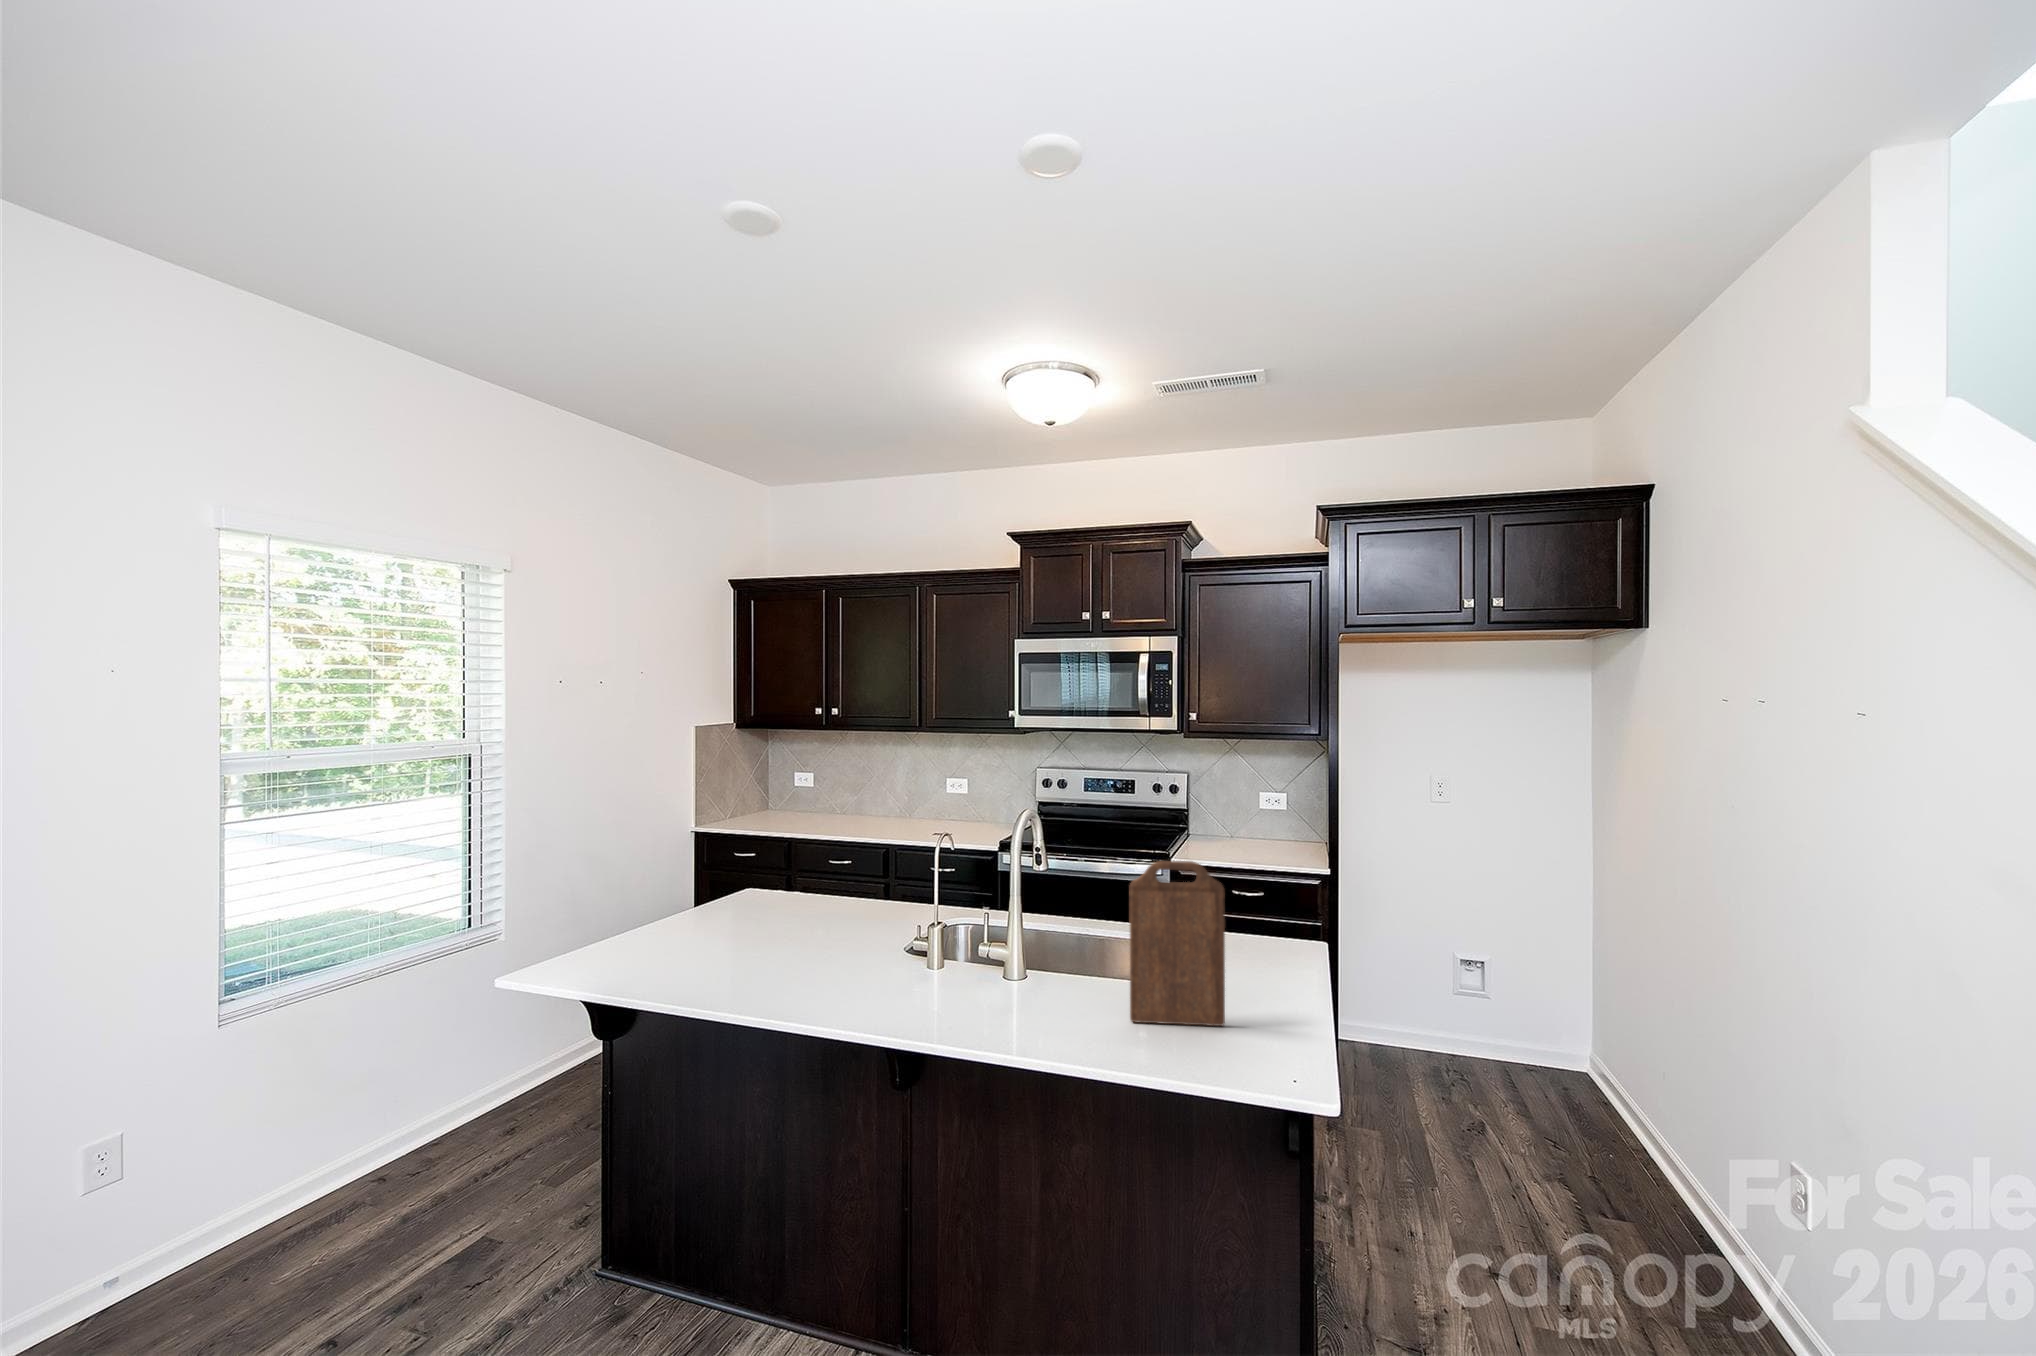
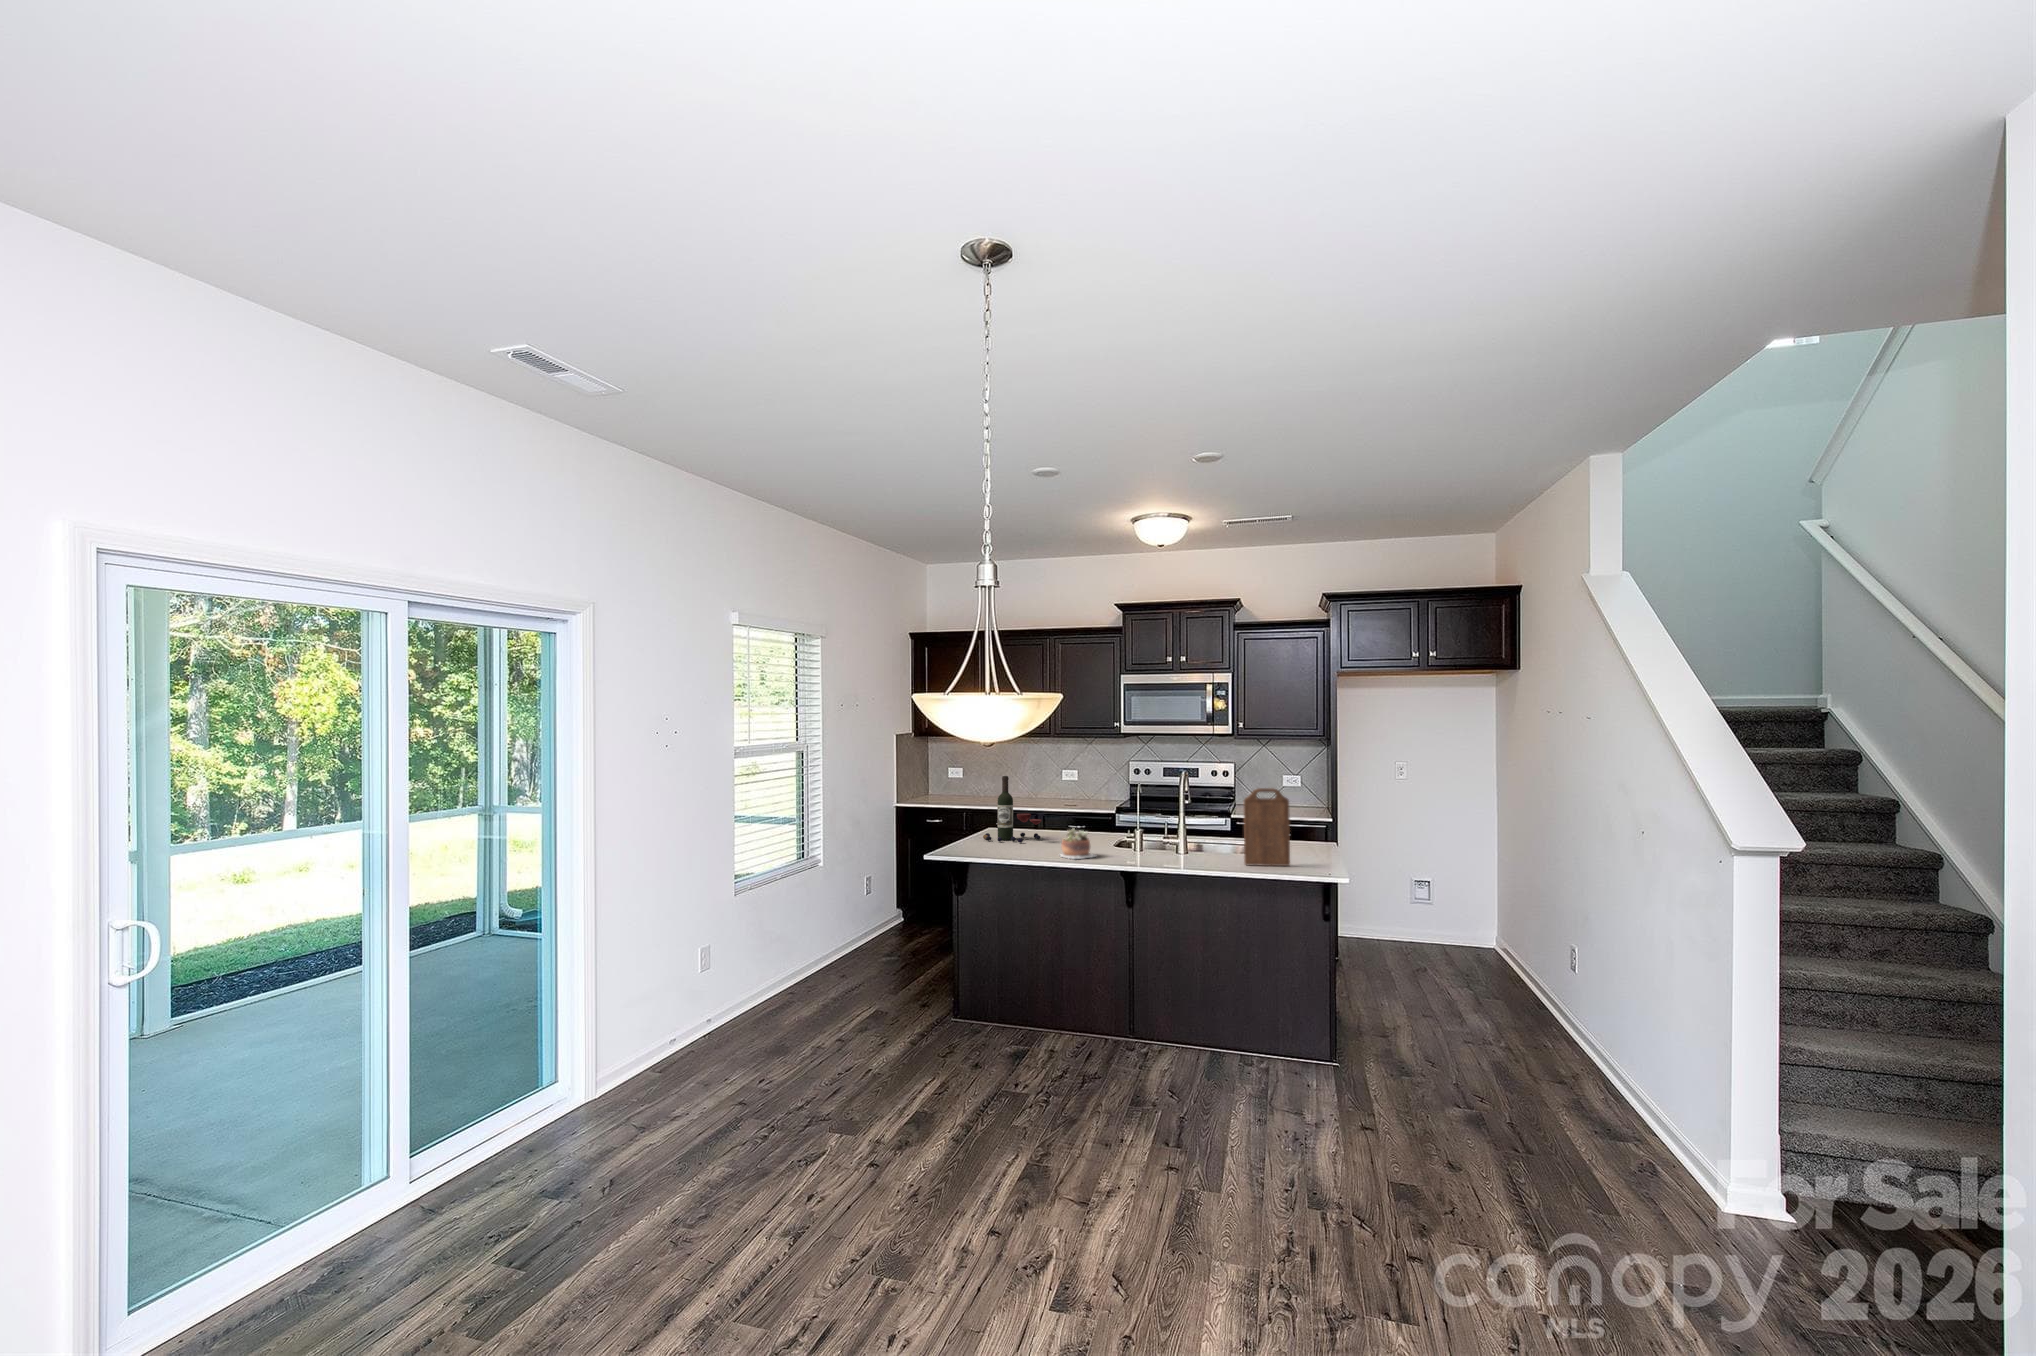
wine bottle: none [709,808,812,932] -> present [983,776,1042,843]
succulent plant: none [780,922,853,994] -> present [1060,829,1095,859]

